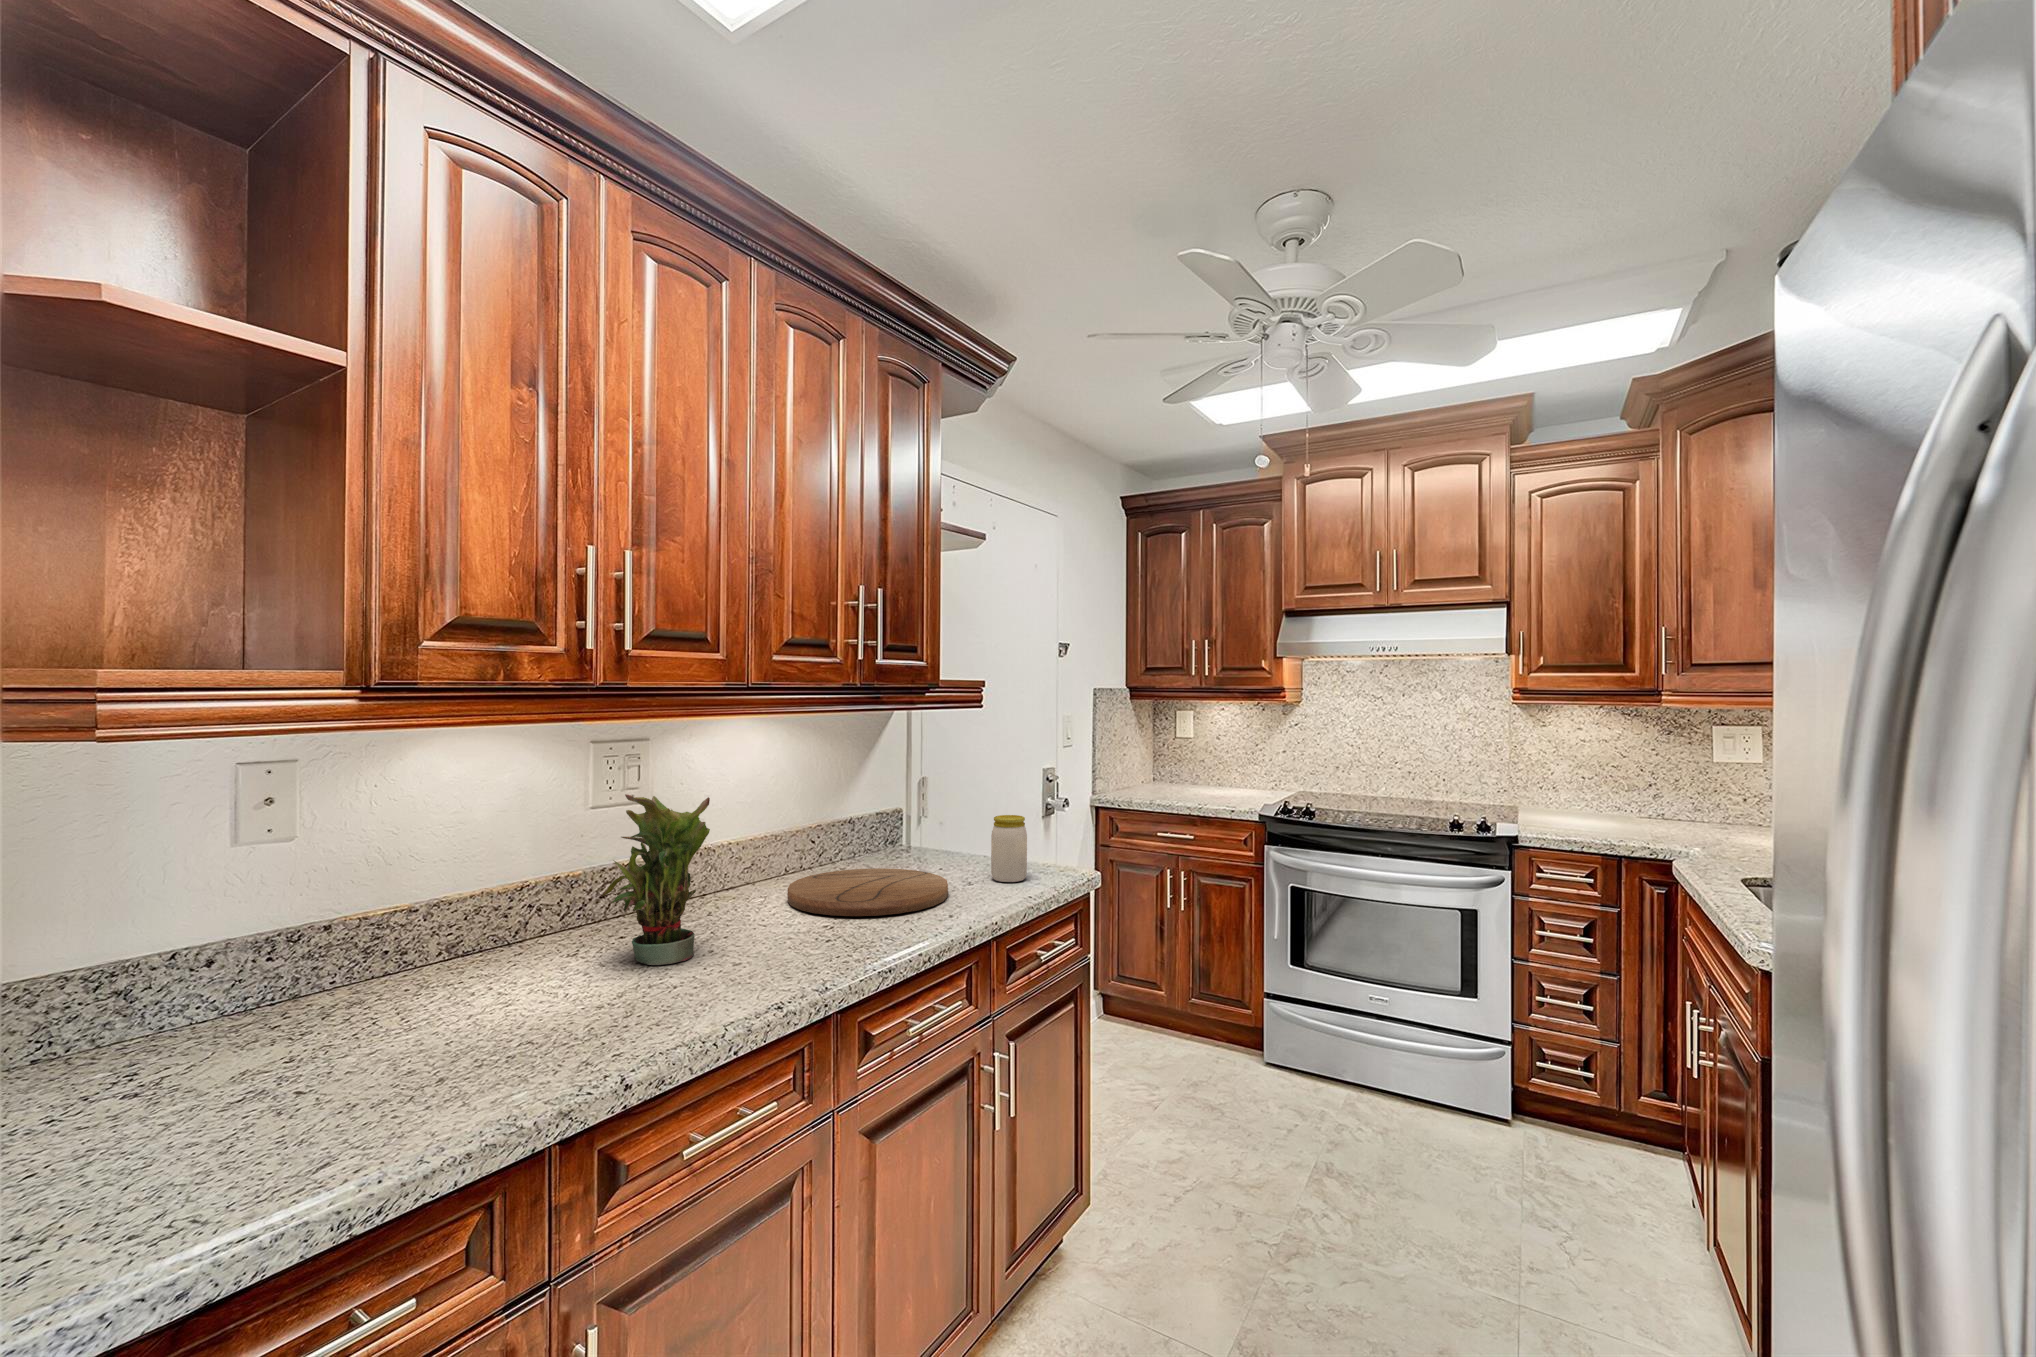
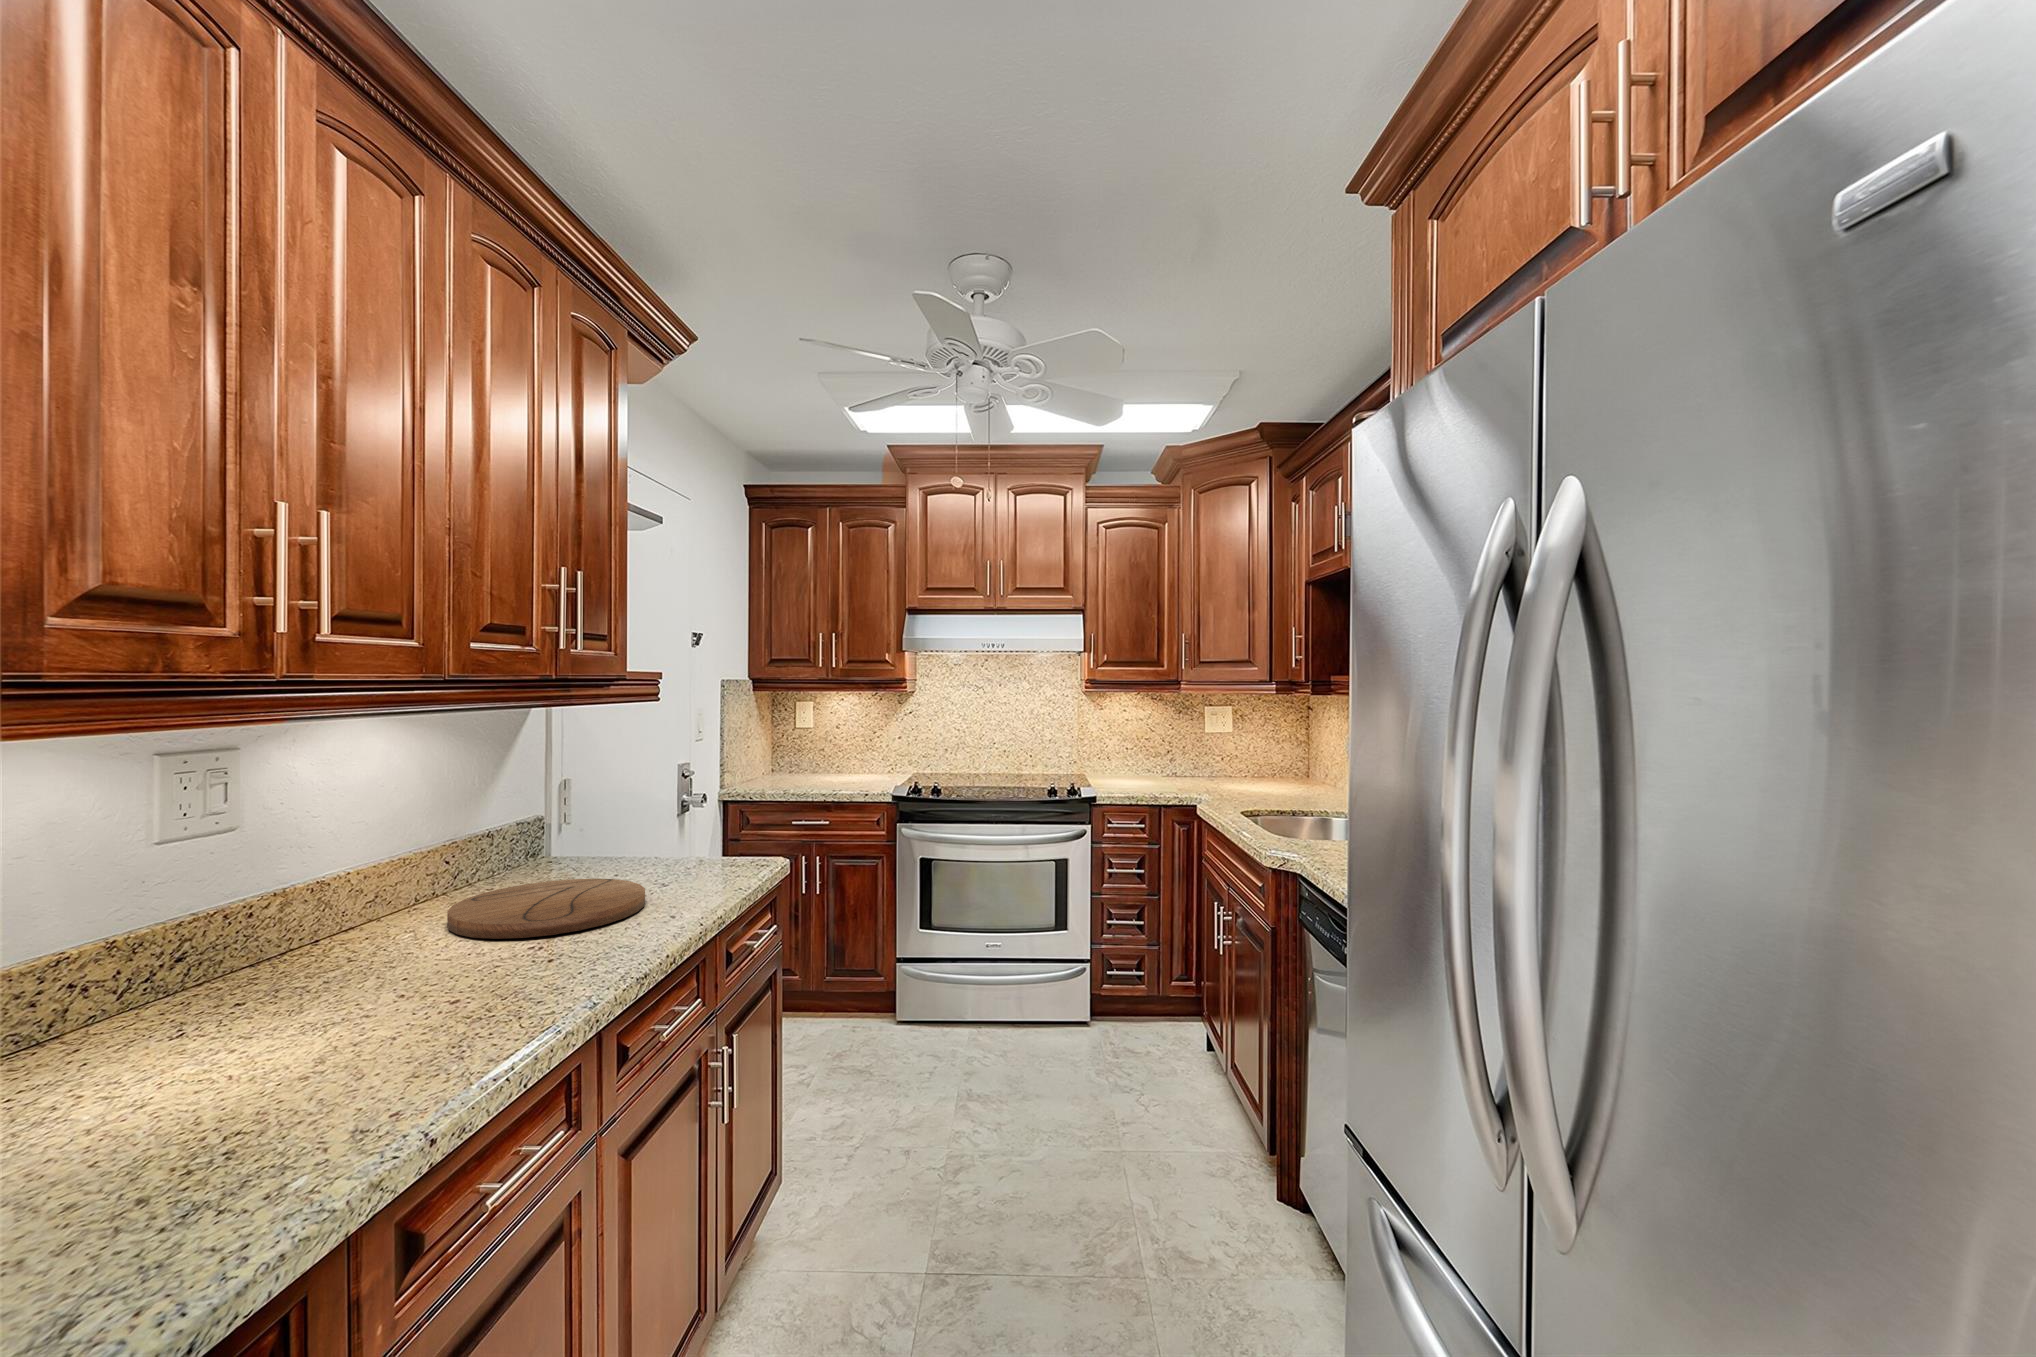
potted plant: present [602,794,710,965] -> none [219,818,393,1030]
jar: present [991,815,1027,882] -> none [680,811,718,879]

